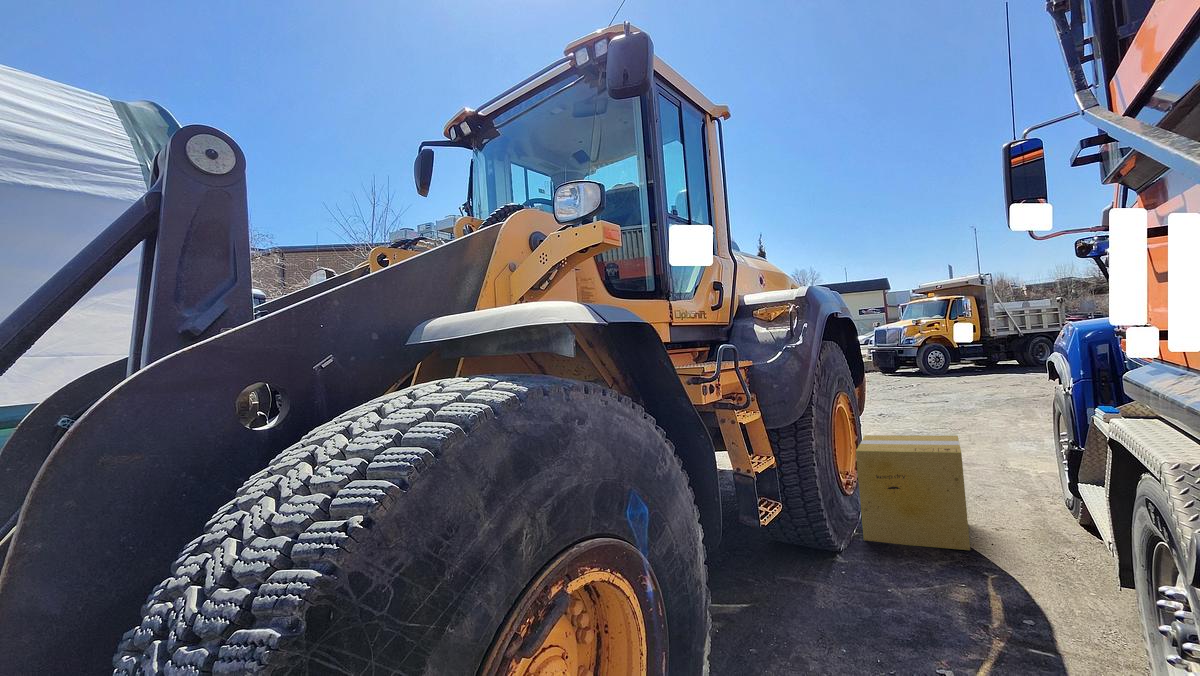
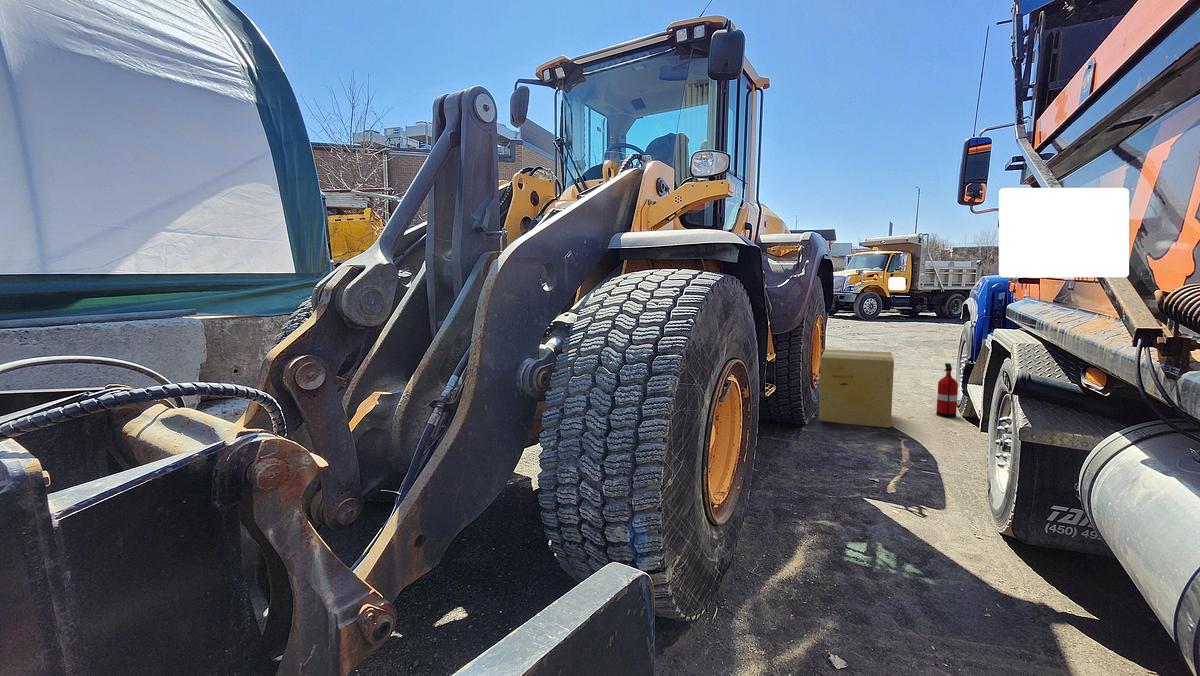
fire extinguisher: none [1032,446,1067,525] -> present [936,363,958,418]

